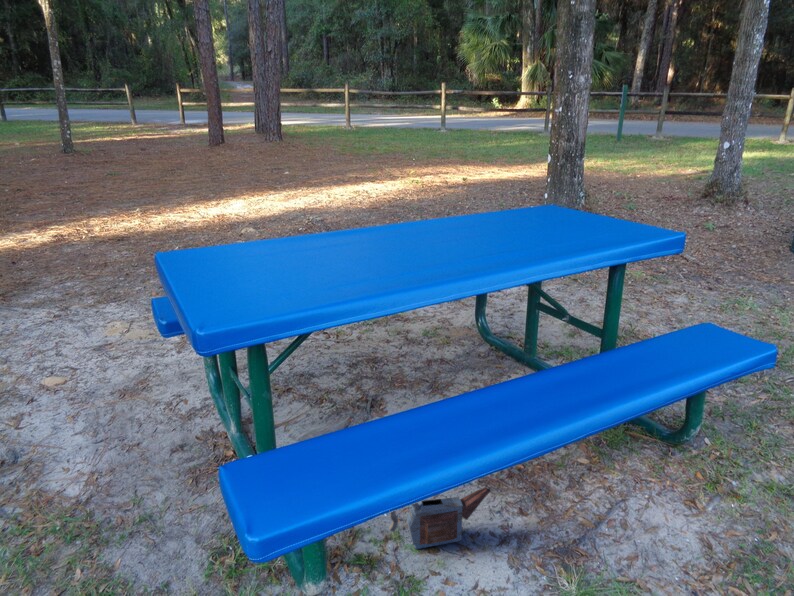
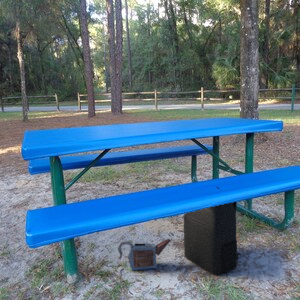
backpack: none [509,381,620,553] -> present [184,187,240,274]

